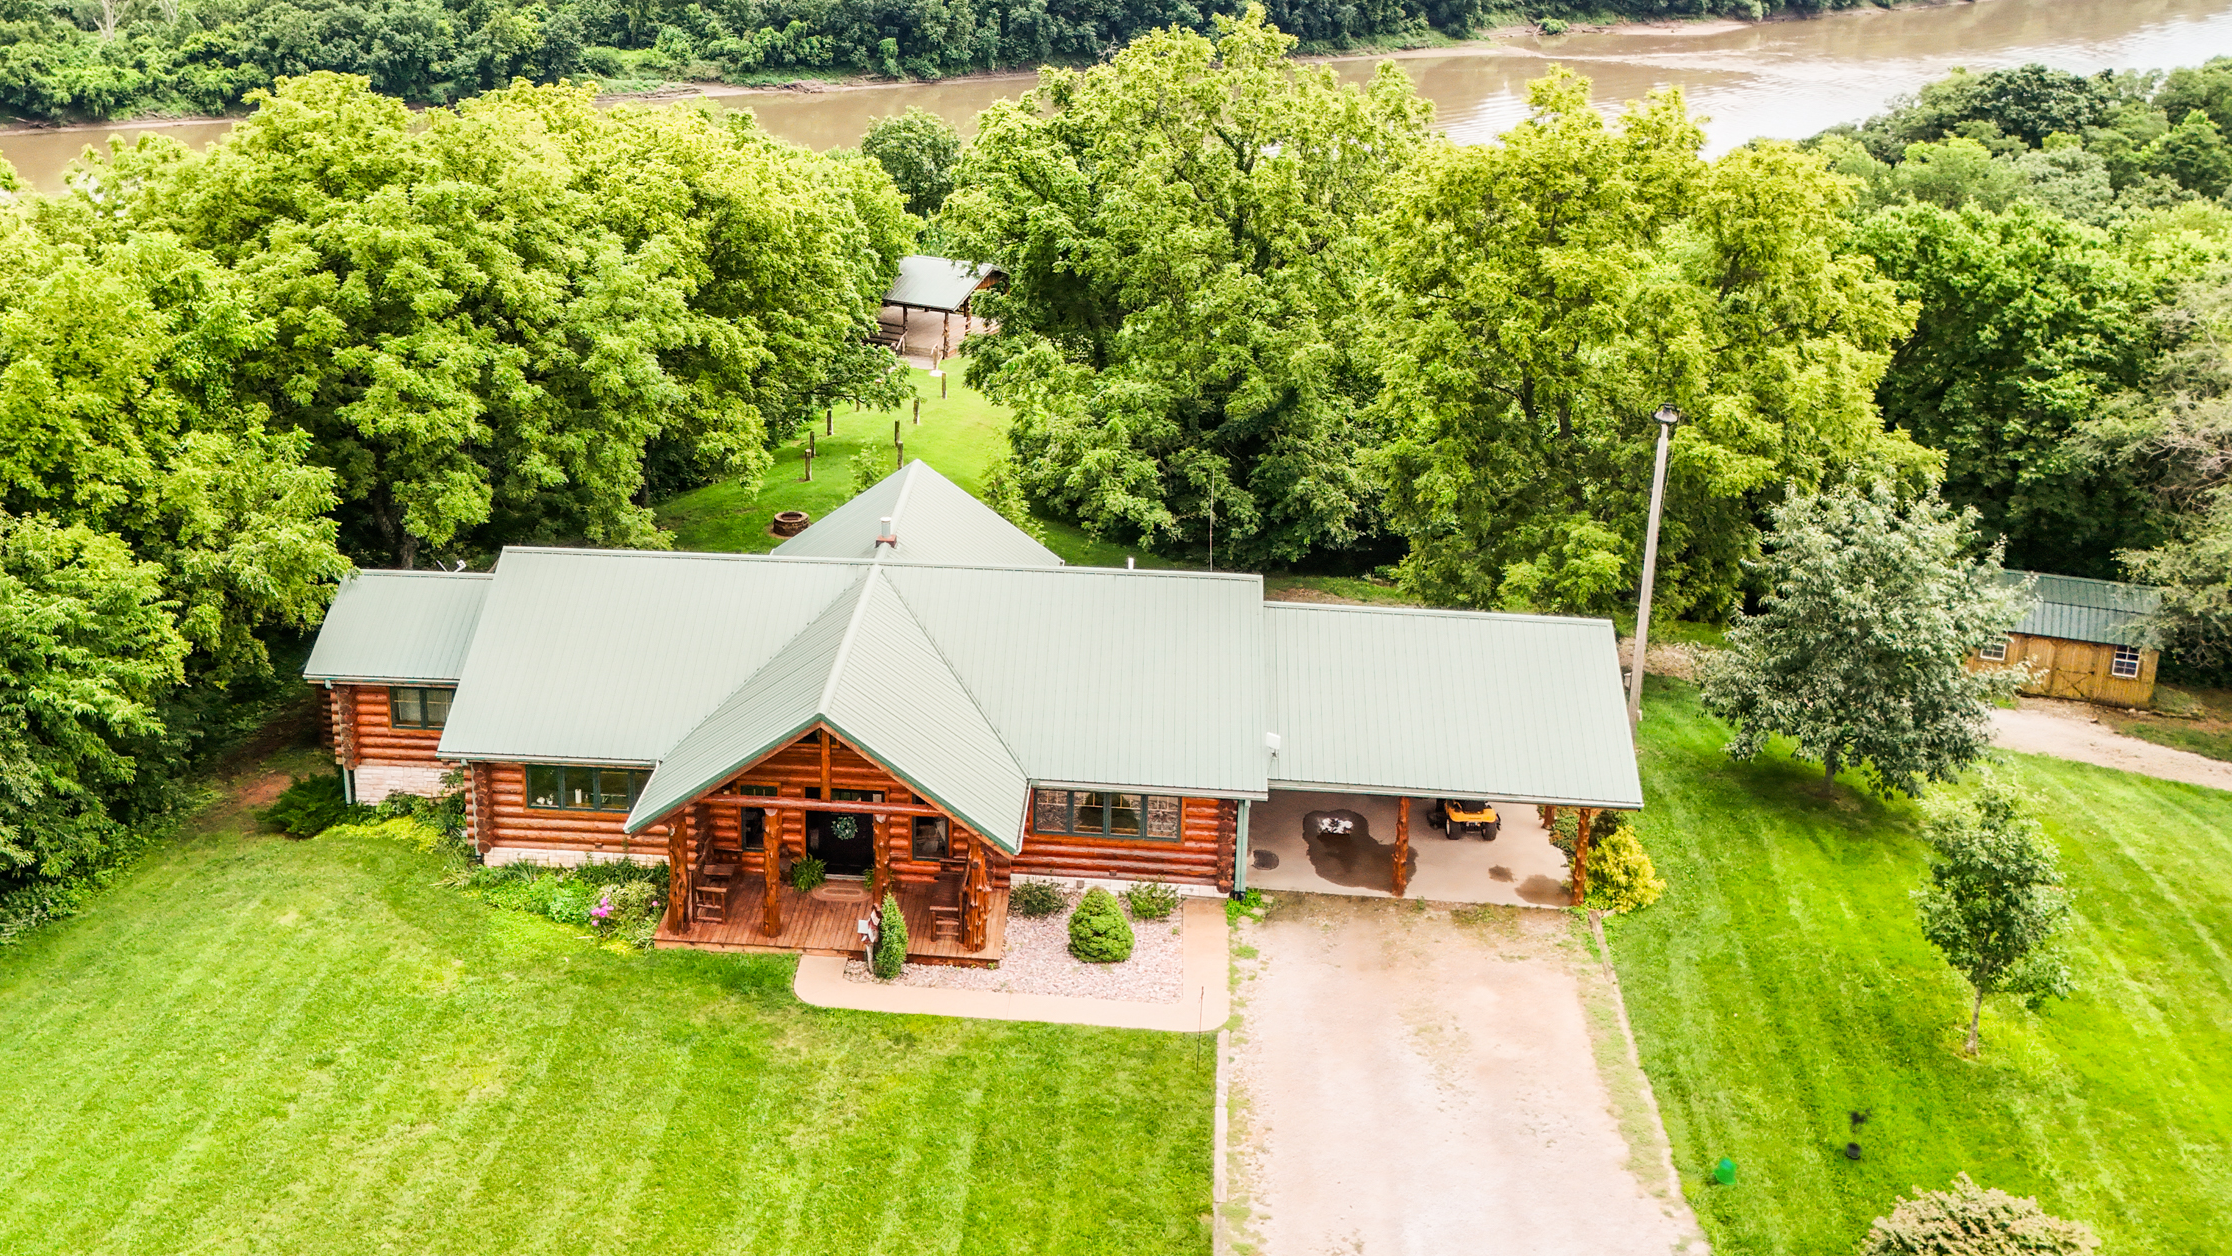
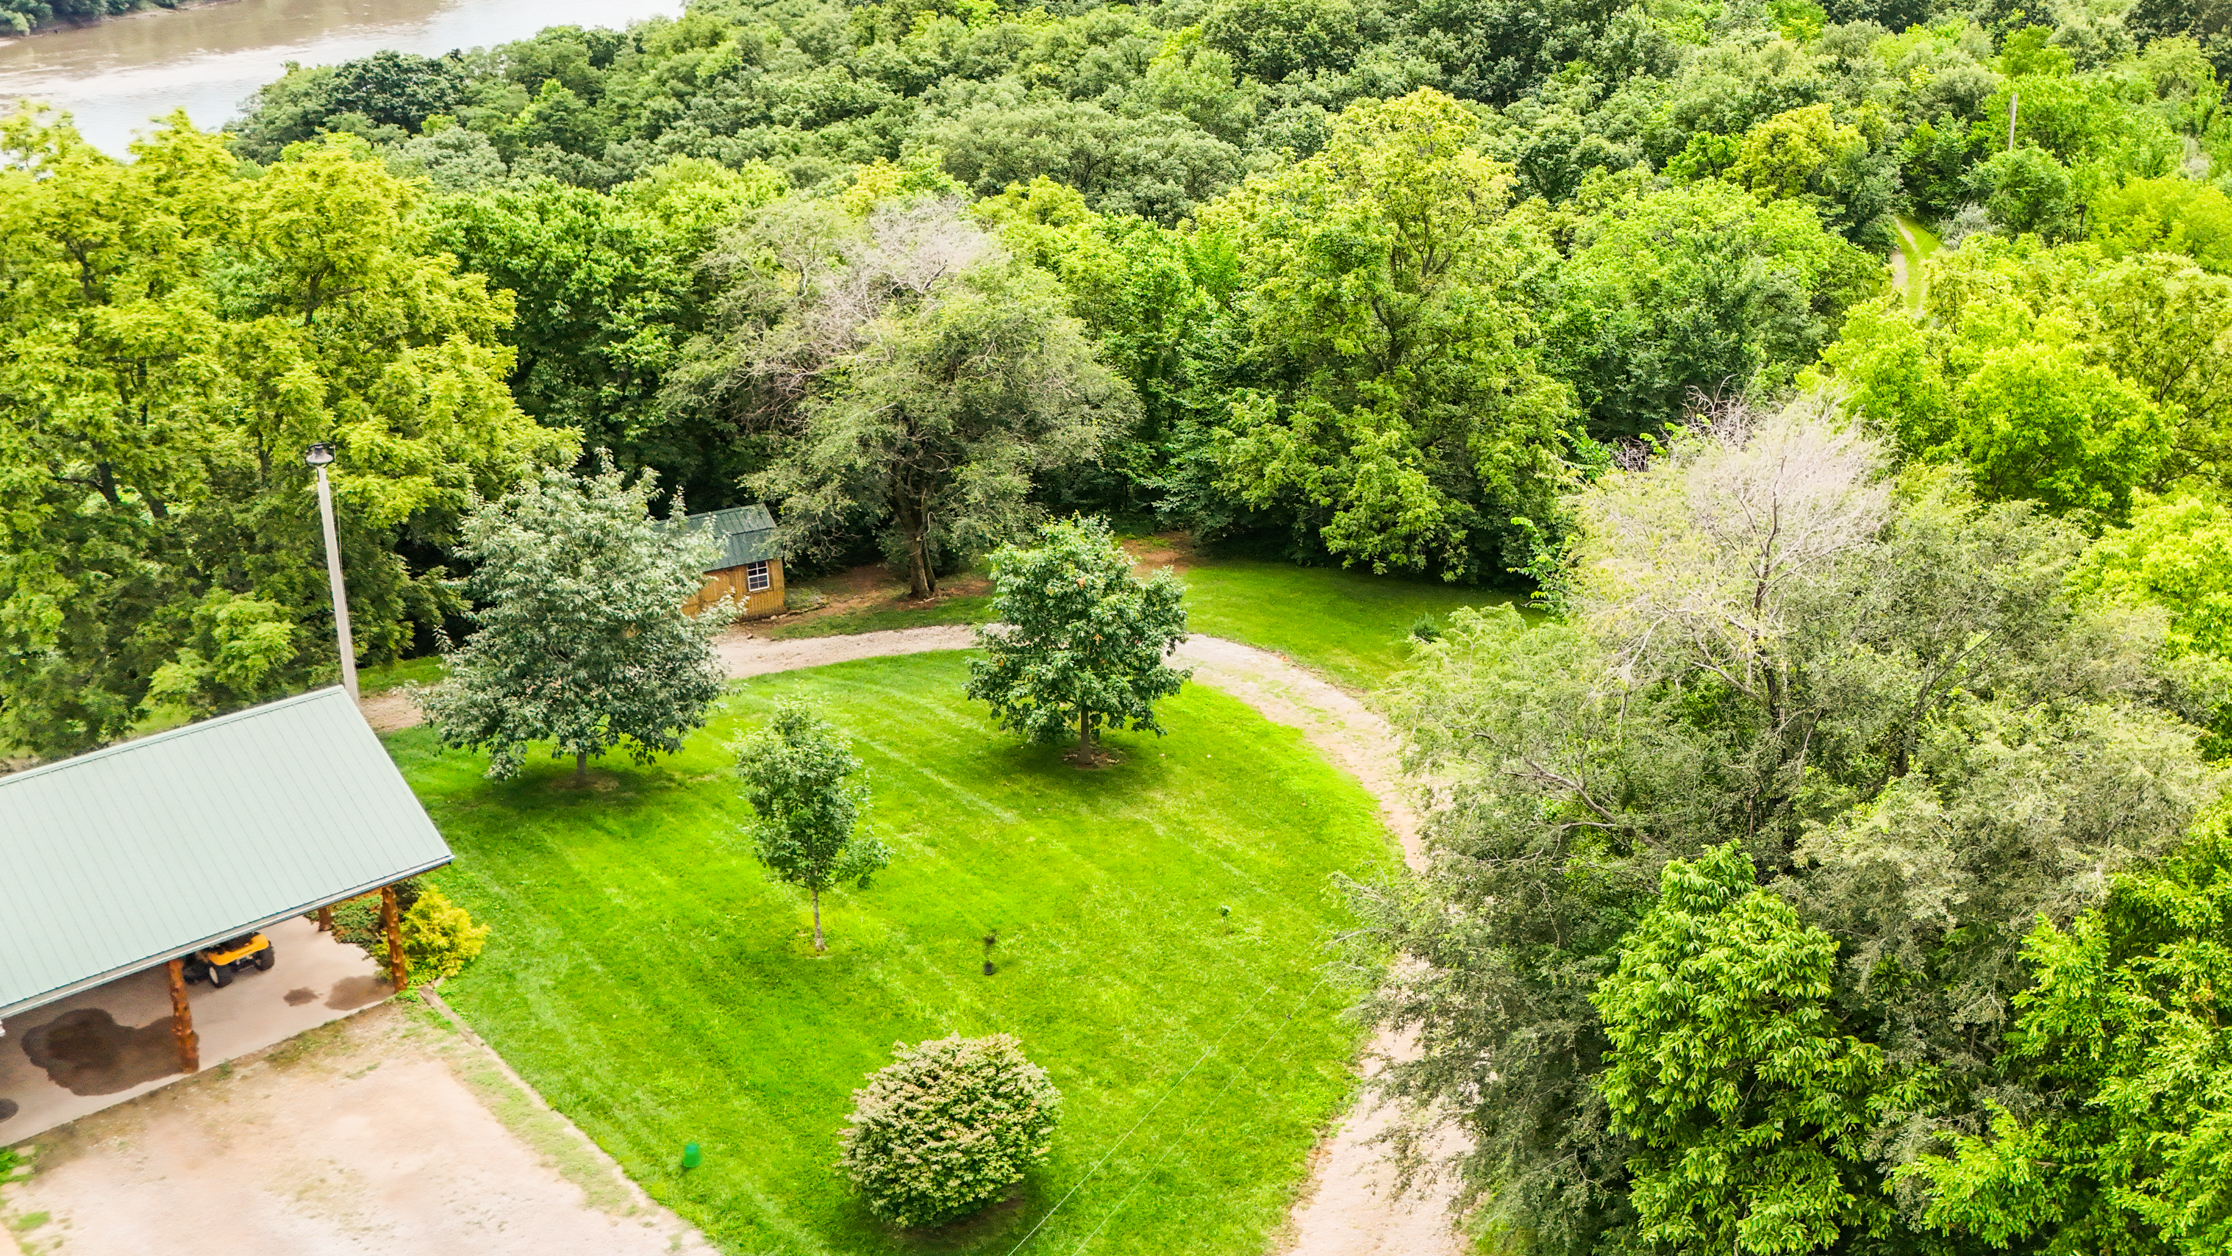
potted plant: present [1846,1108,1872,1159] -> present [983,930,999,975]

